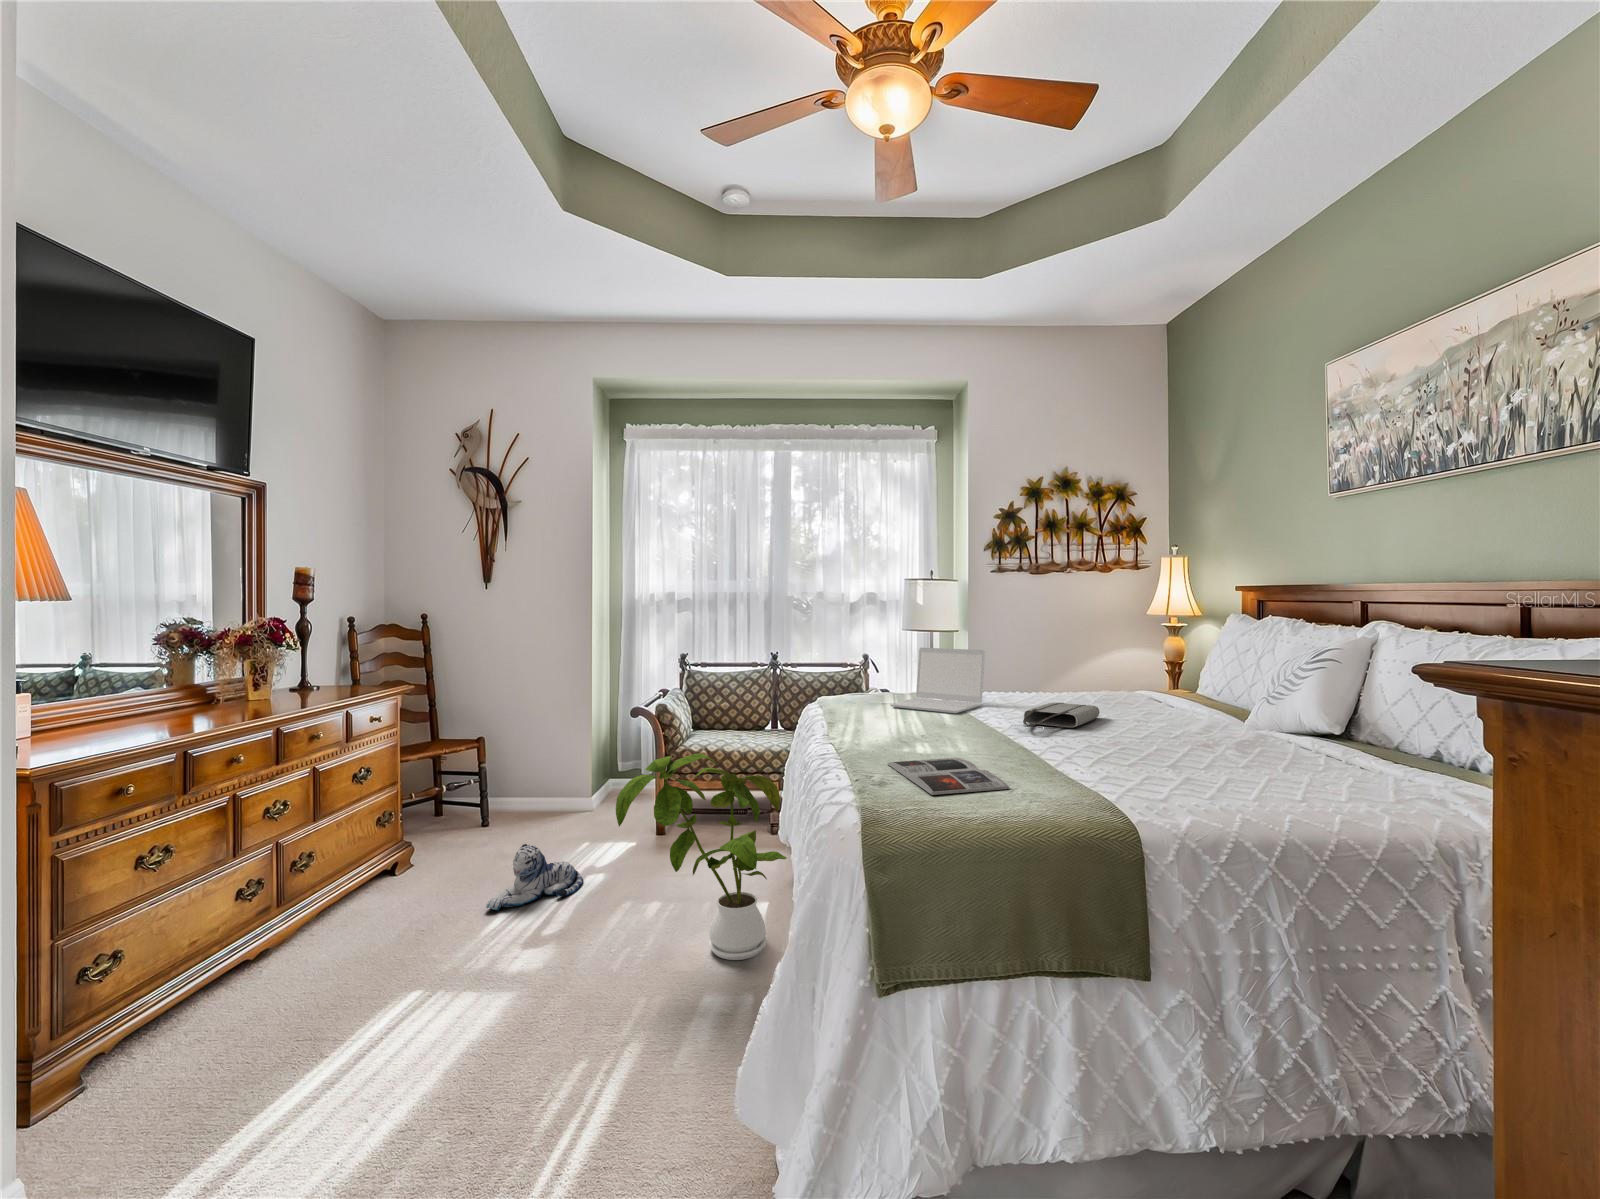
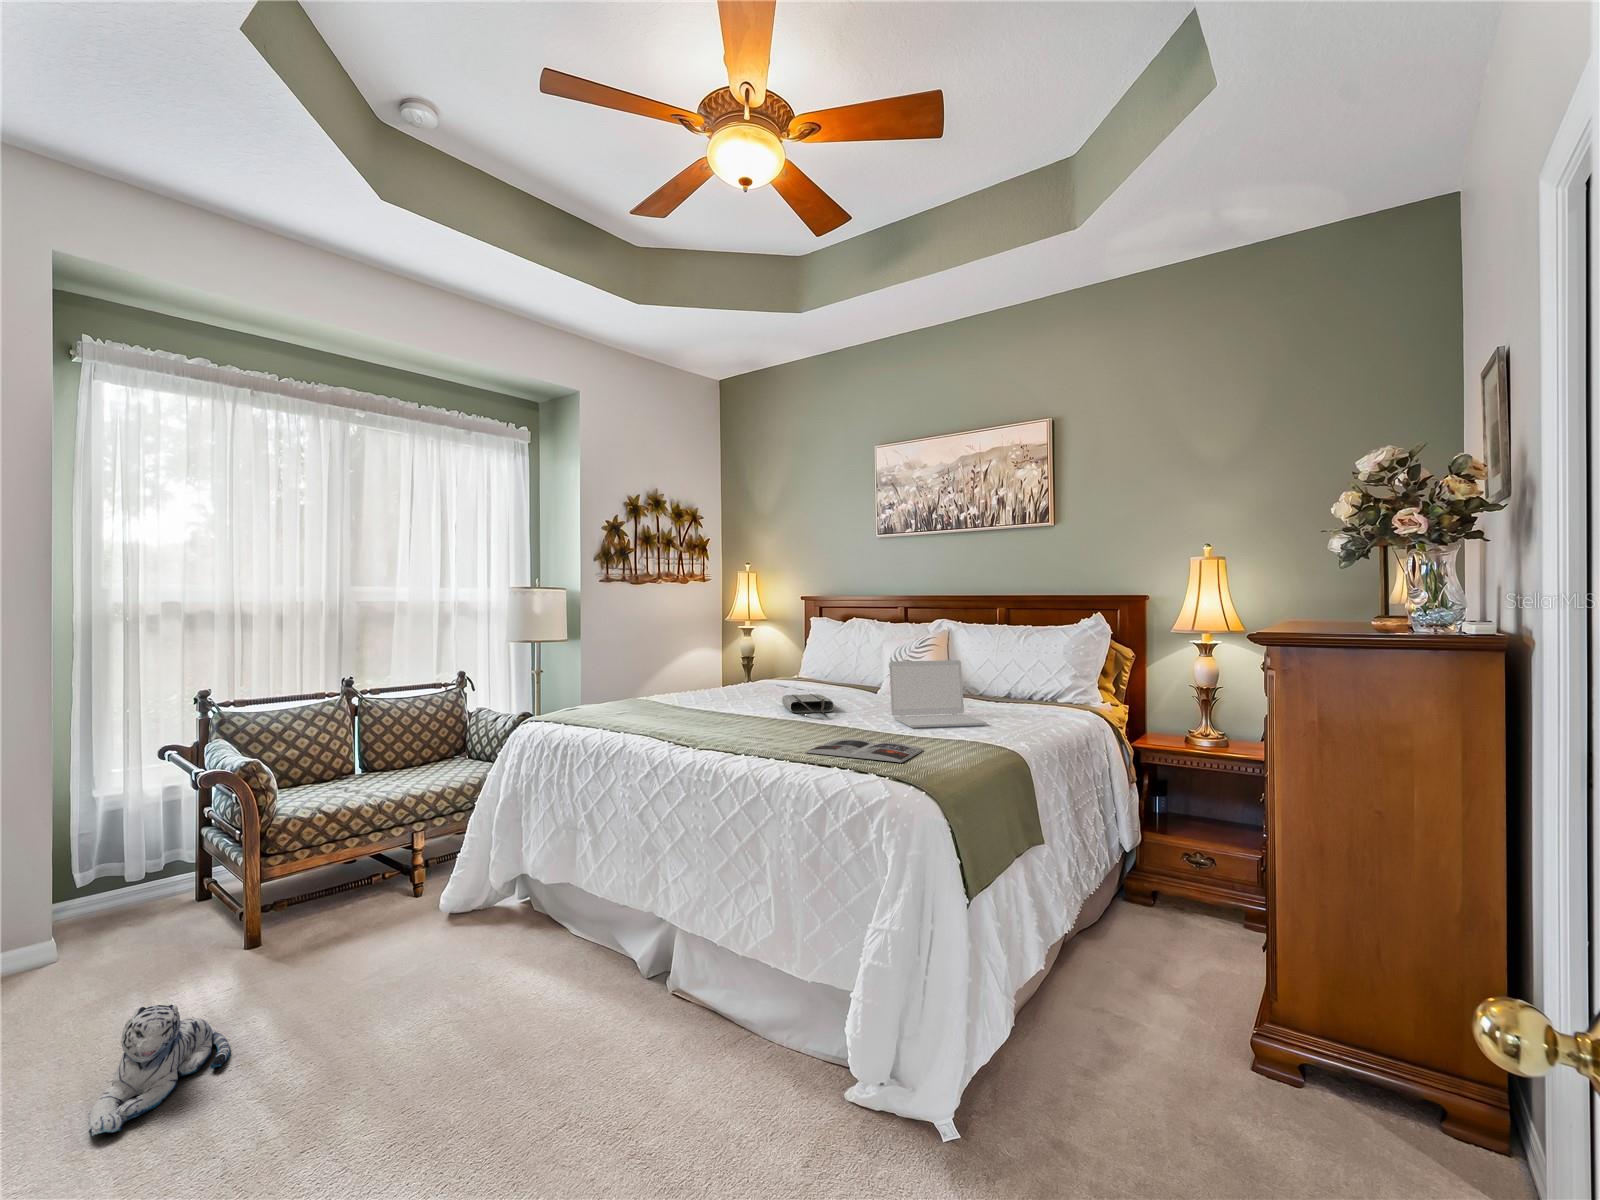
laptop: present [890,648,985,713] -> present [889,660,987,728]
house plant: present [616,753,787,960] -> none [445,789,672,1021]

